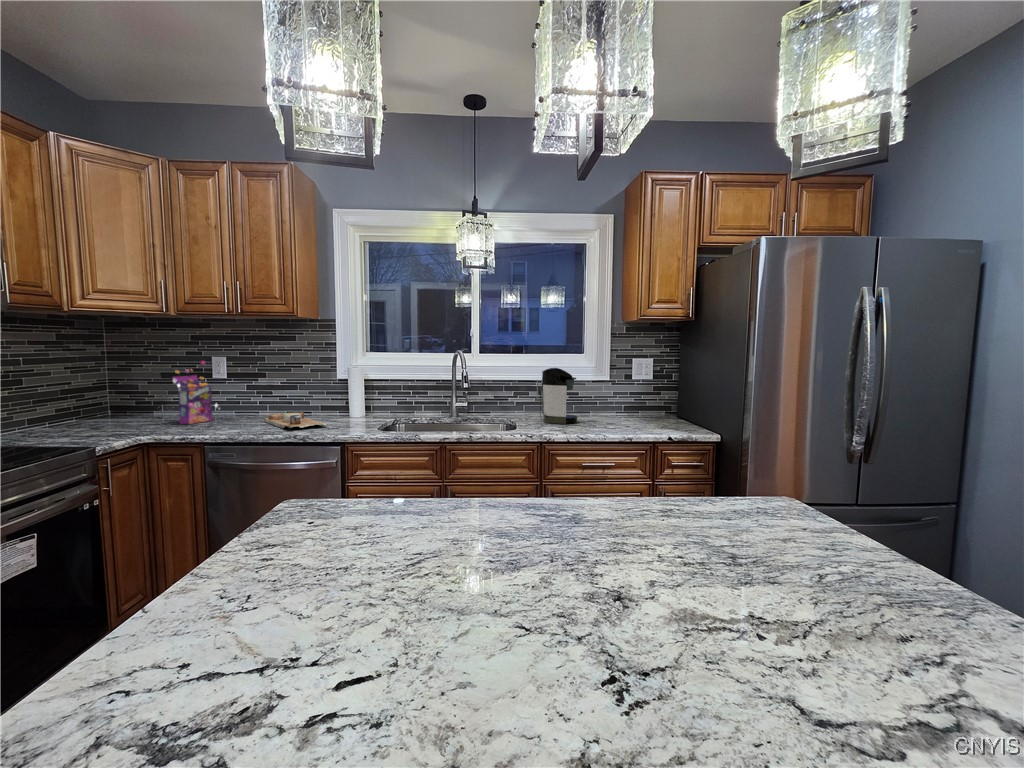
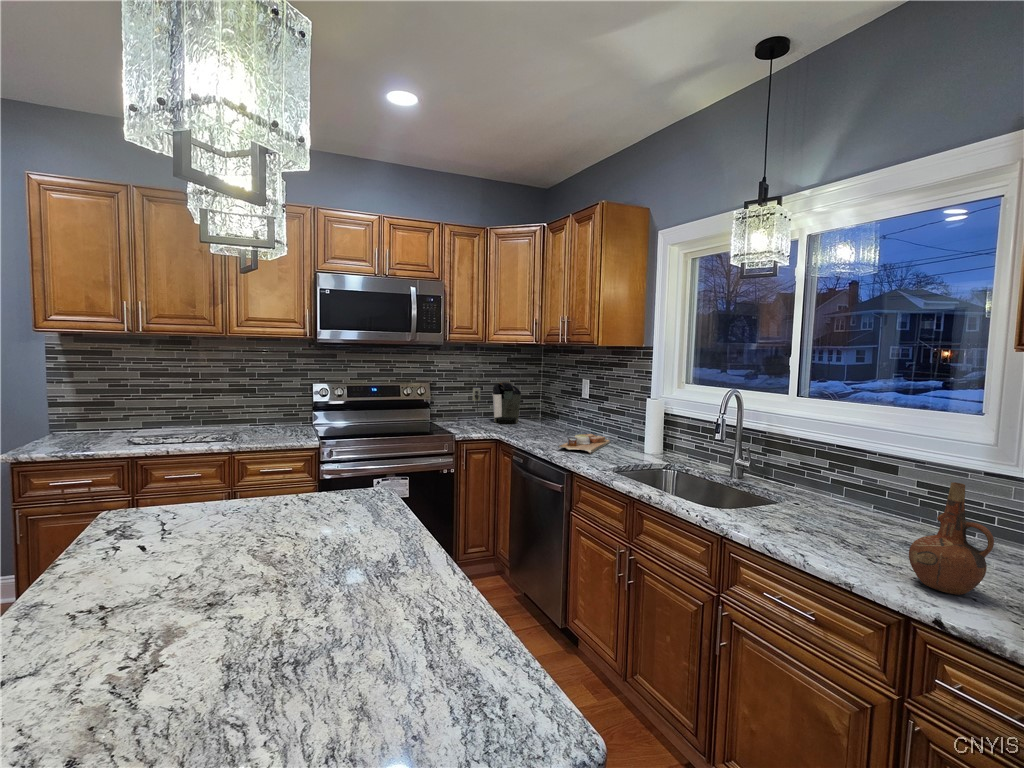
cereal box: present [172,361,217,424] -> none [533,382,571,431]
coffee maker: present [537,368,578,424] -> present [473,382,521,424]
ceramic pitcher: none [627,379,656,429] -> present [909,482,994,595]

